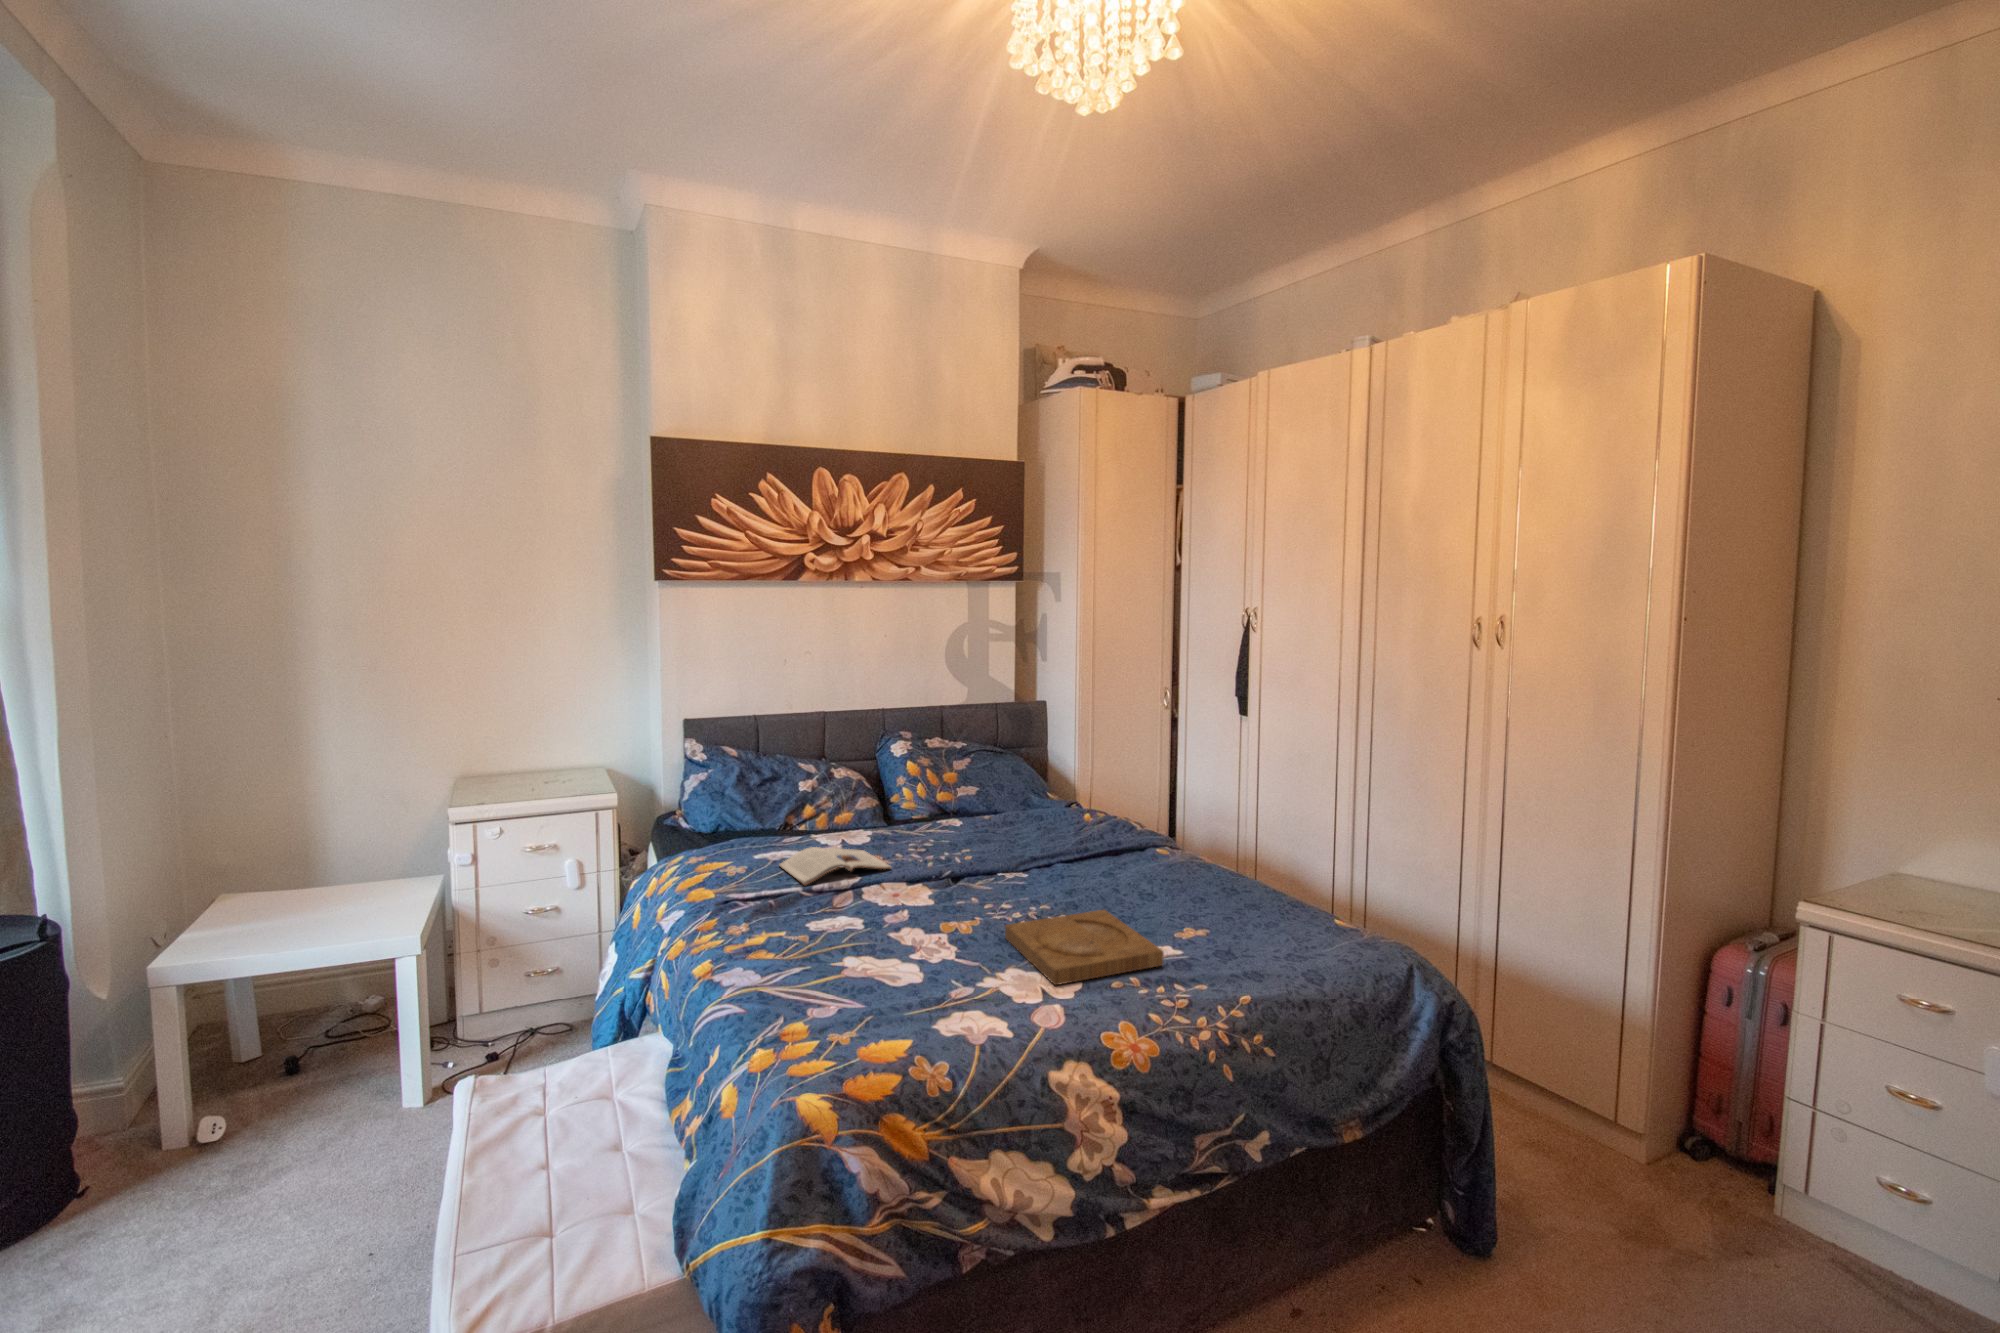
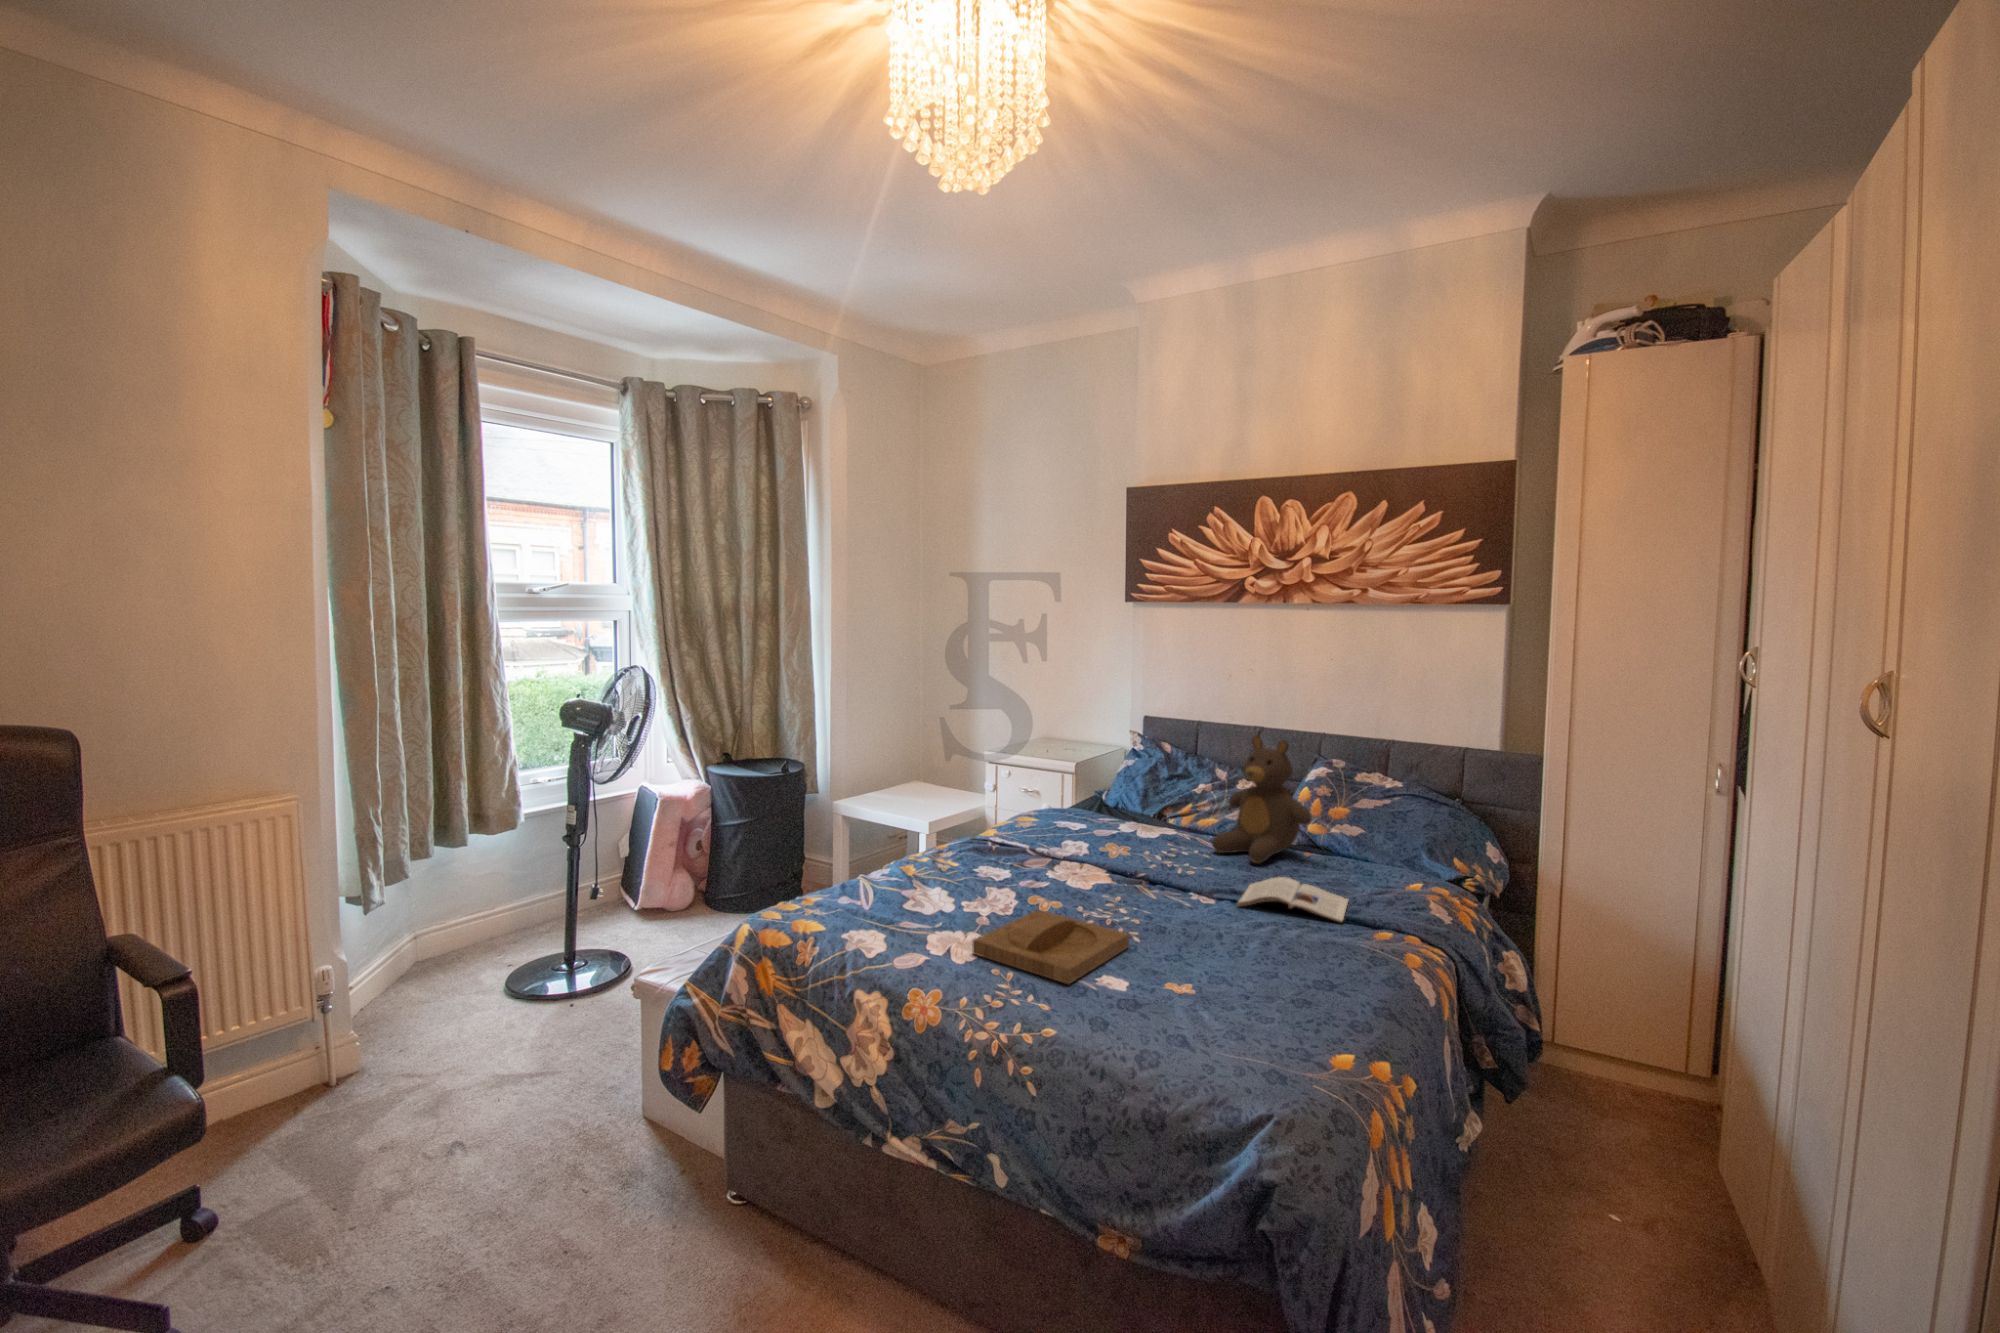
teddy bear: none [909,712,1000,832] -> present [1212,736,1312,863]
magazine: present [779,847,892,885] -> present [1238,877,1348,922]

